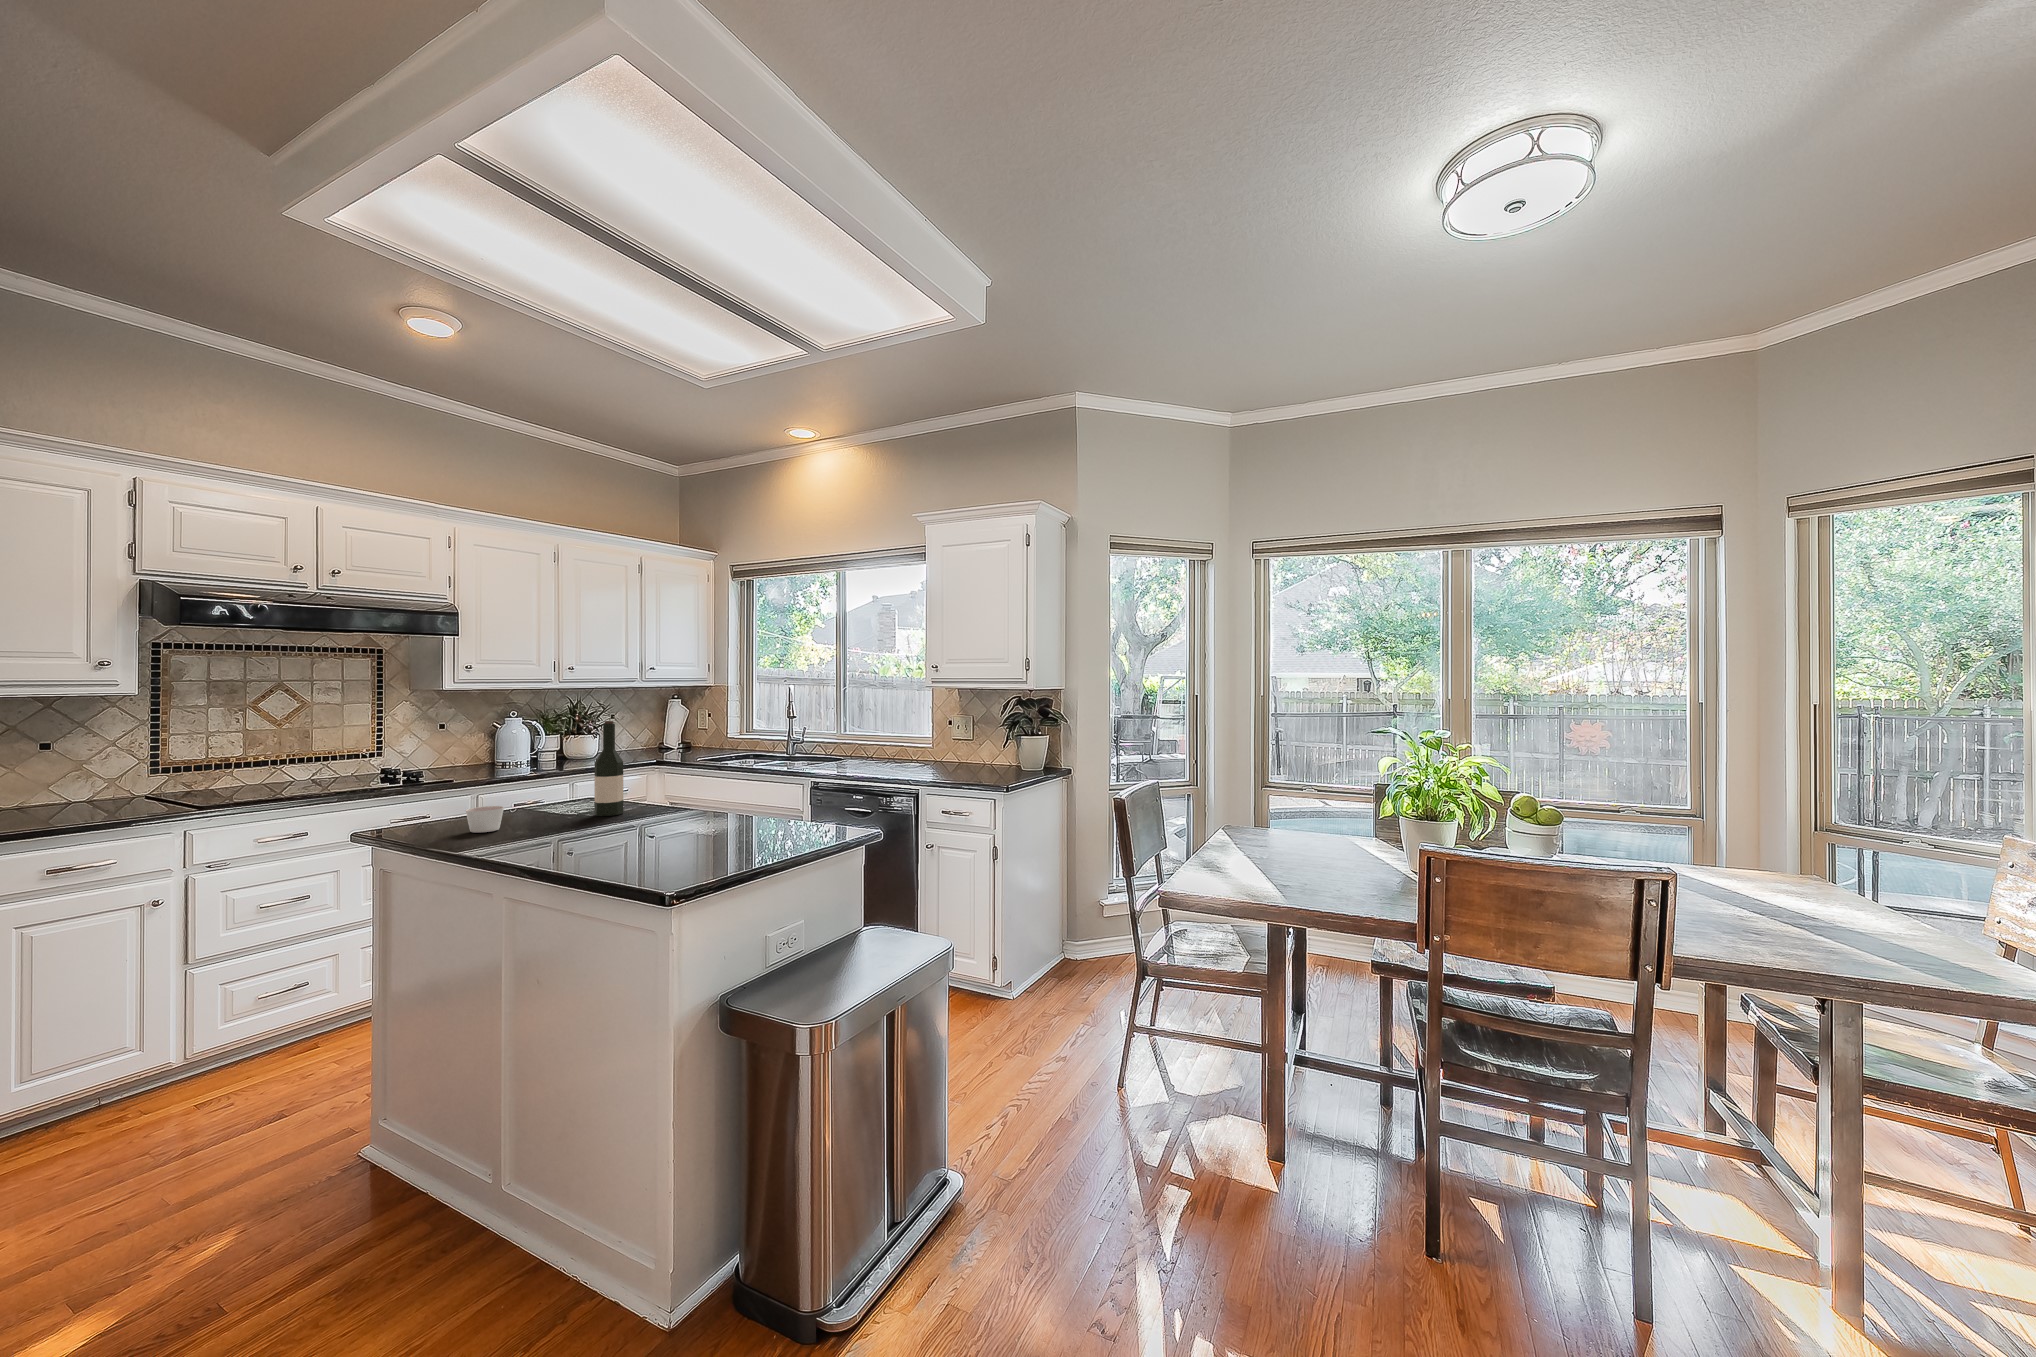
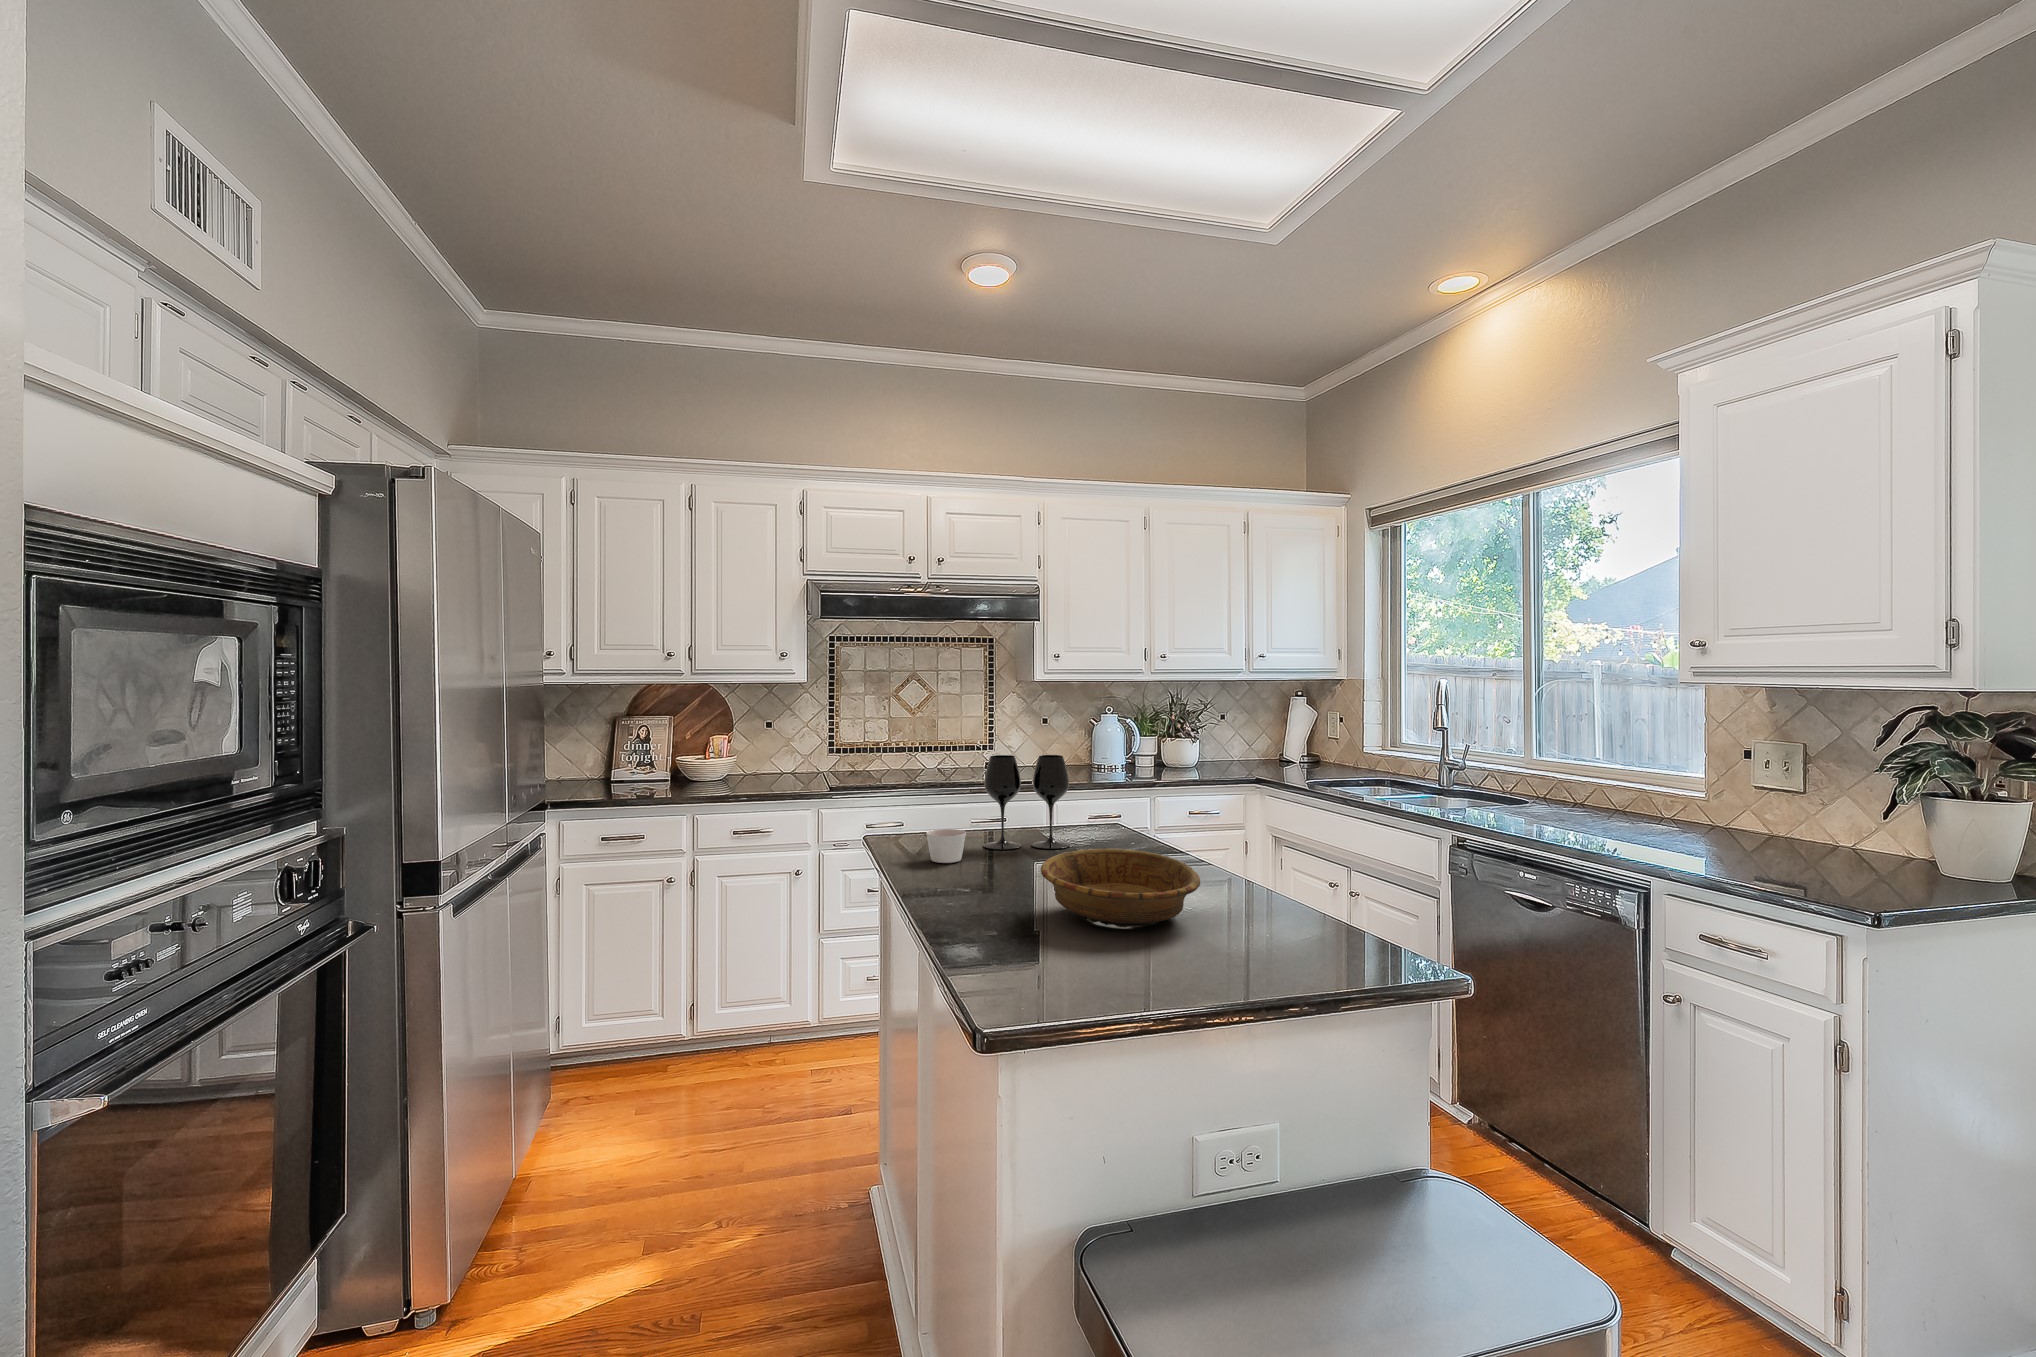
wine bottle: present [594,721,623,816] -> none [1077,728,1111,862]
wine glass: none [501,744,578,820] -> present [983,755,1070,850]
decorative bowl: none [617,796,727,840] -> present [1041,848,1200,927]

